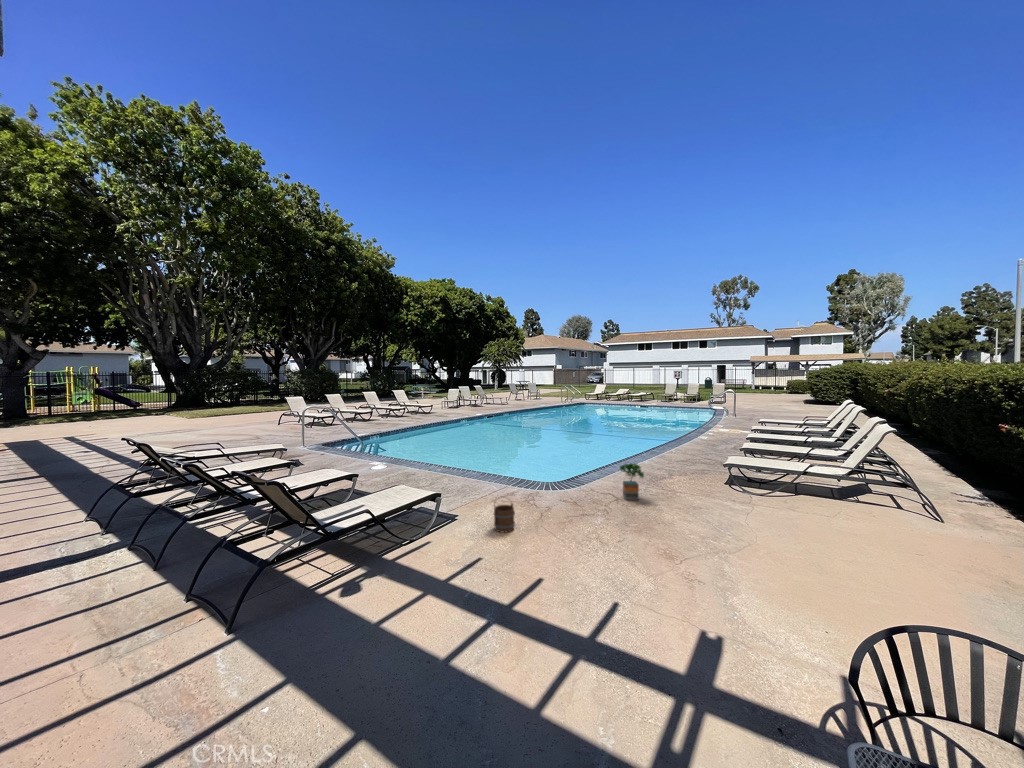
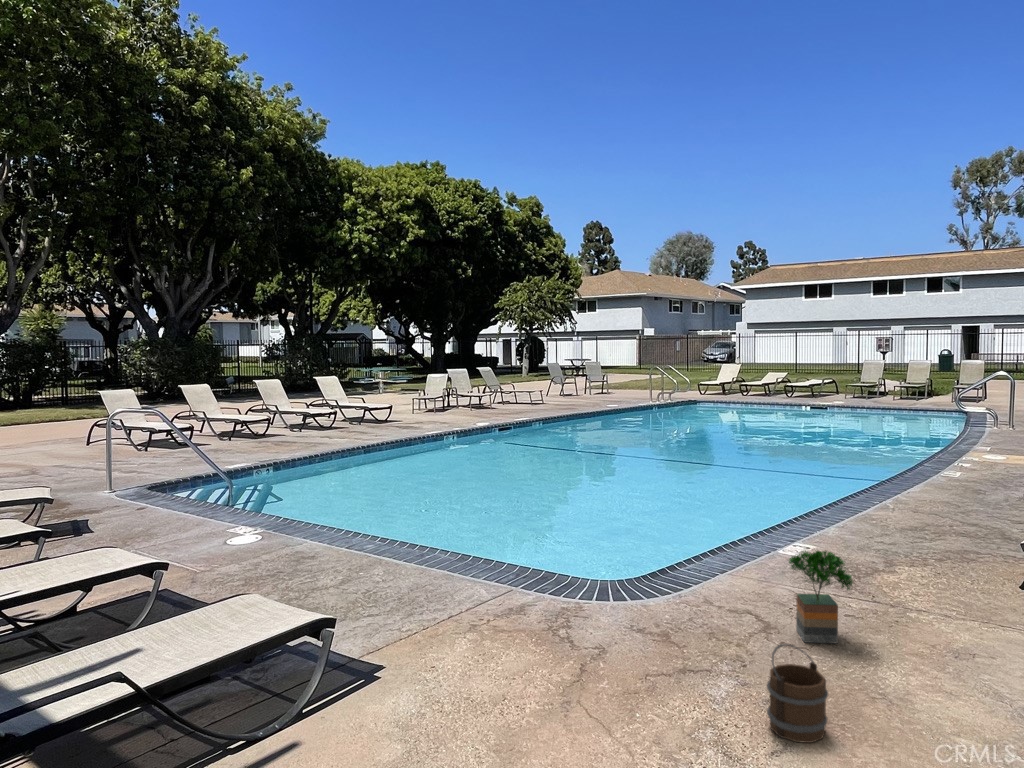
bucket: present [494,503,515,532] -> present [767,644,828,743]

